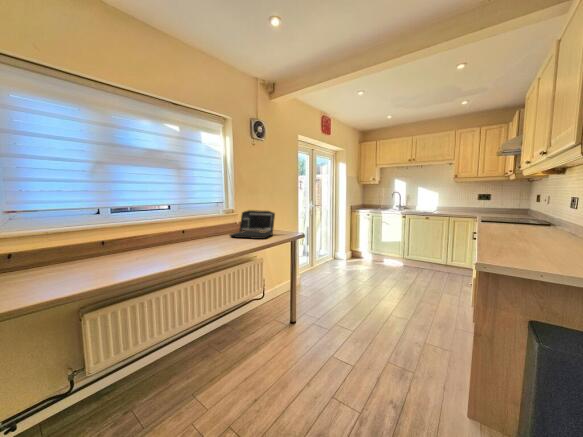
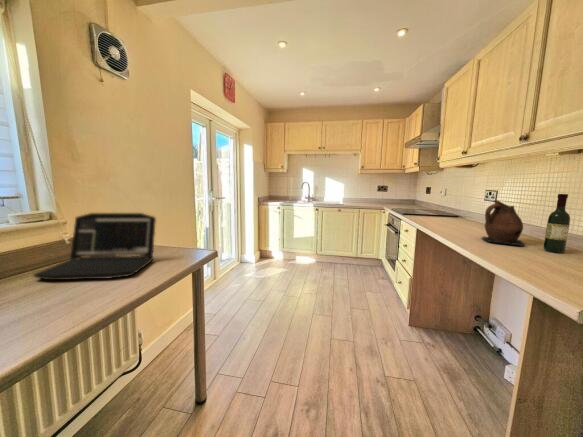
wine bottle: none [549,201,569,248] -> present [543,194,570,253]
ceramic pitcher: none [507,206,547,243] -> present [482,200,524,246]

